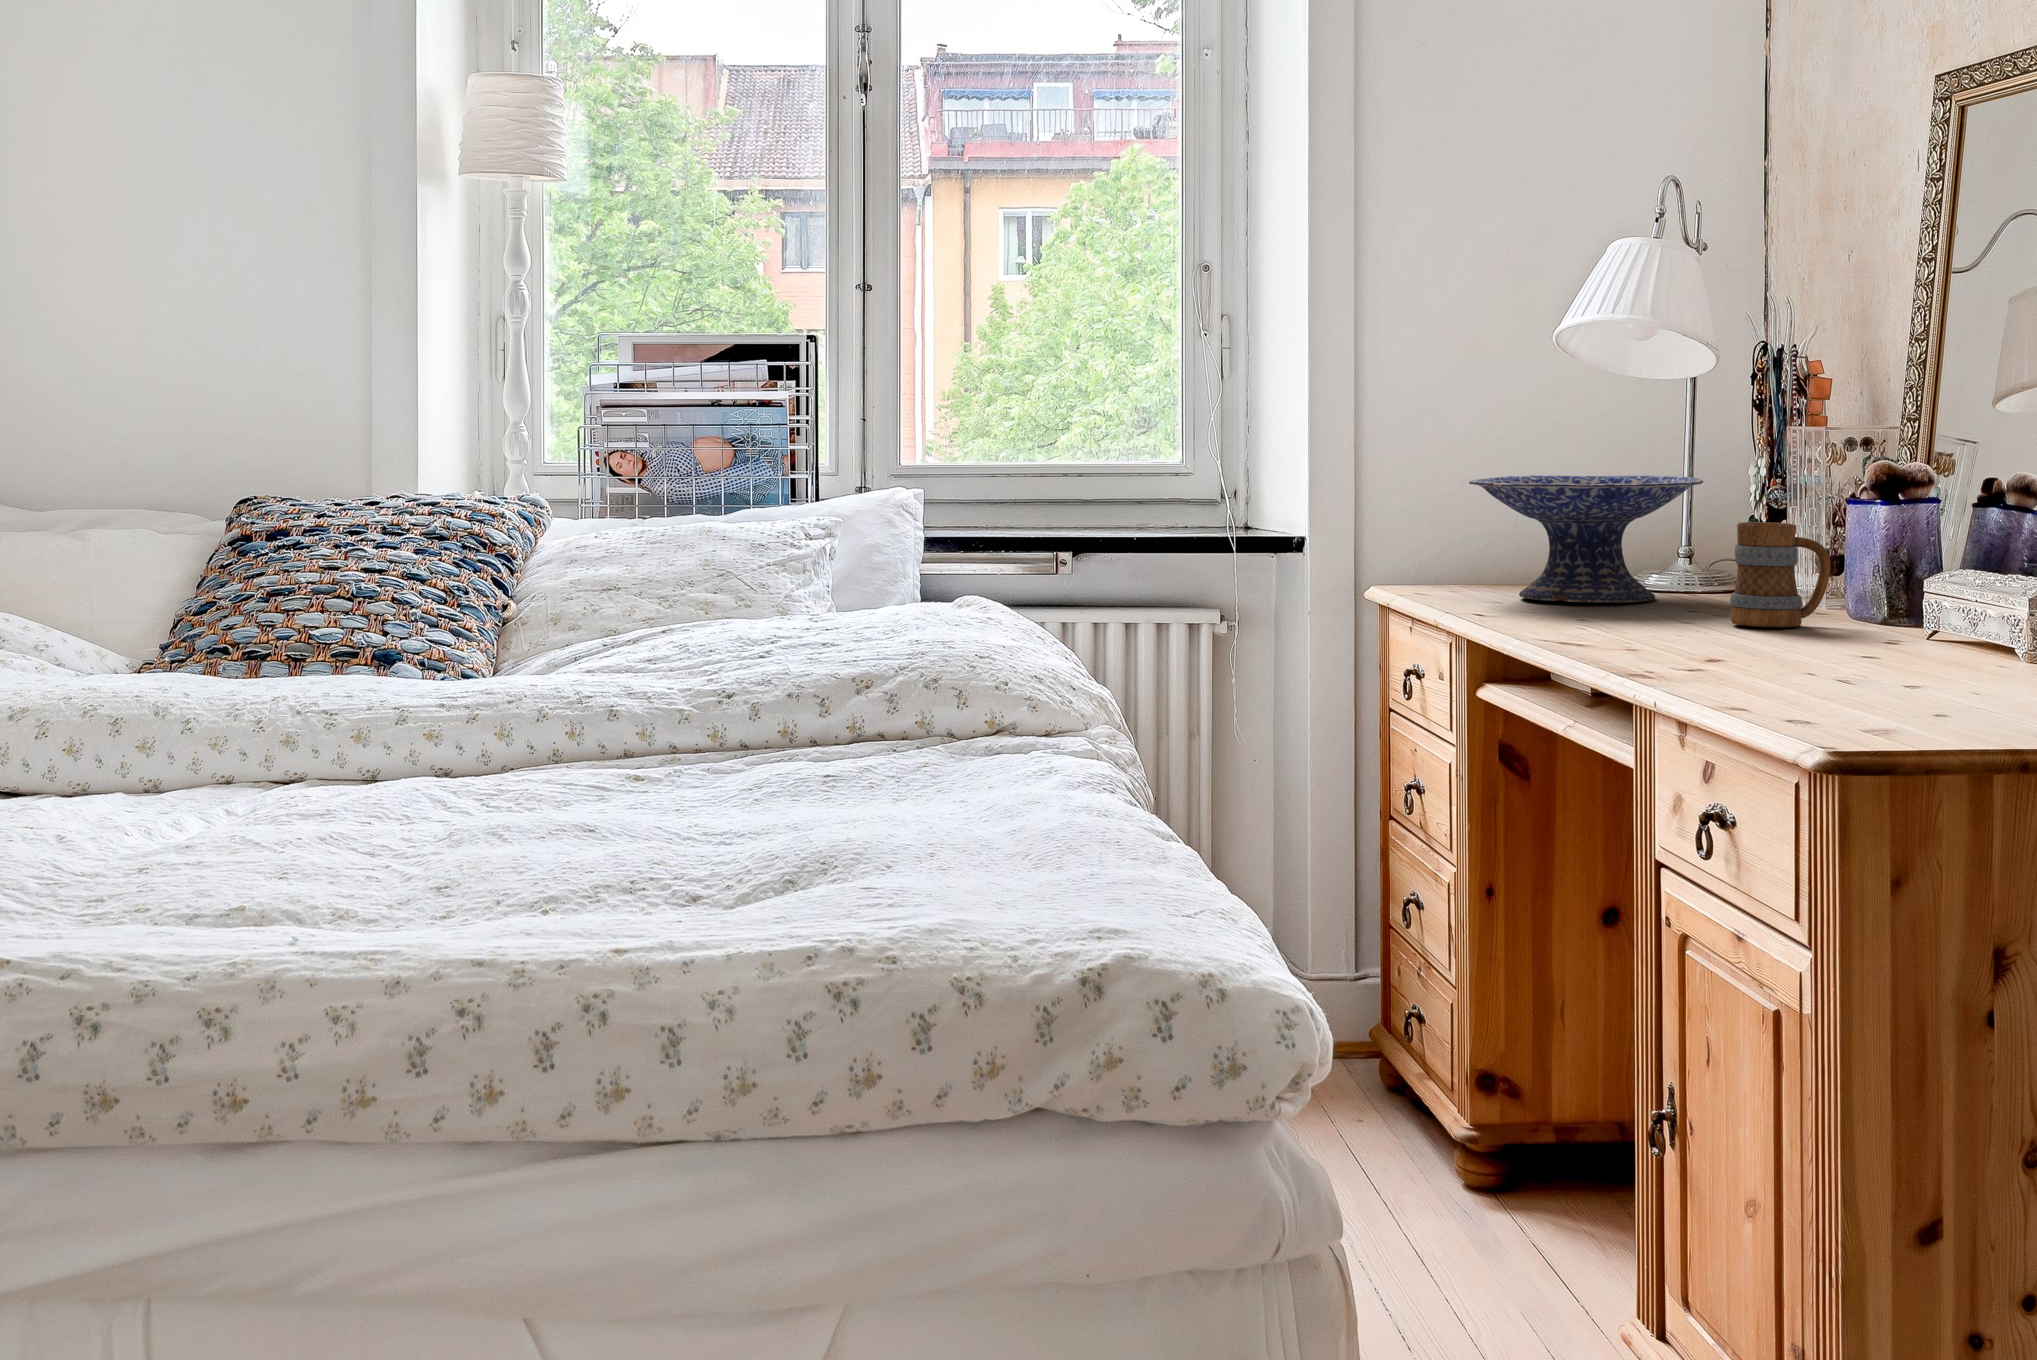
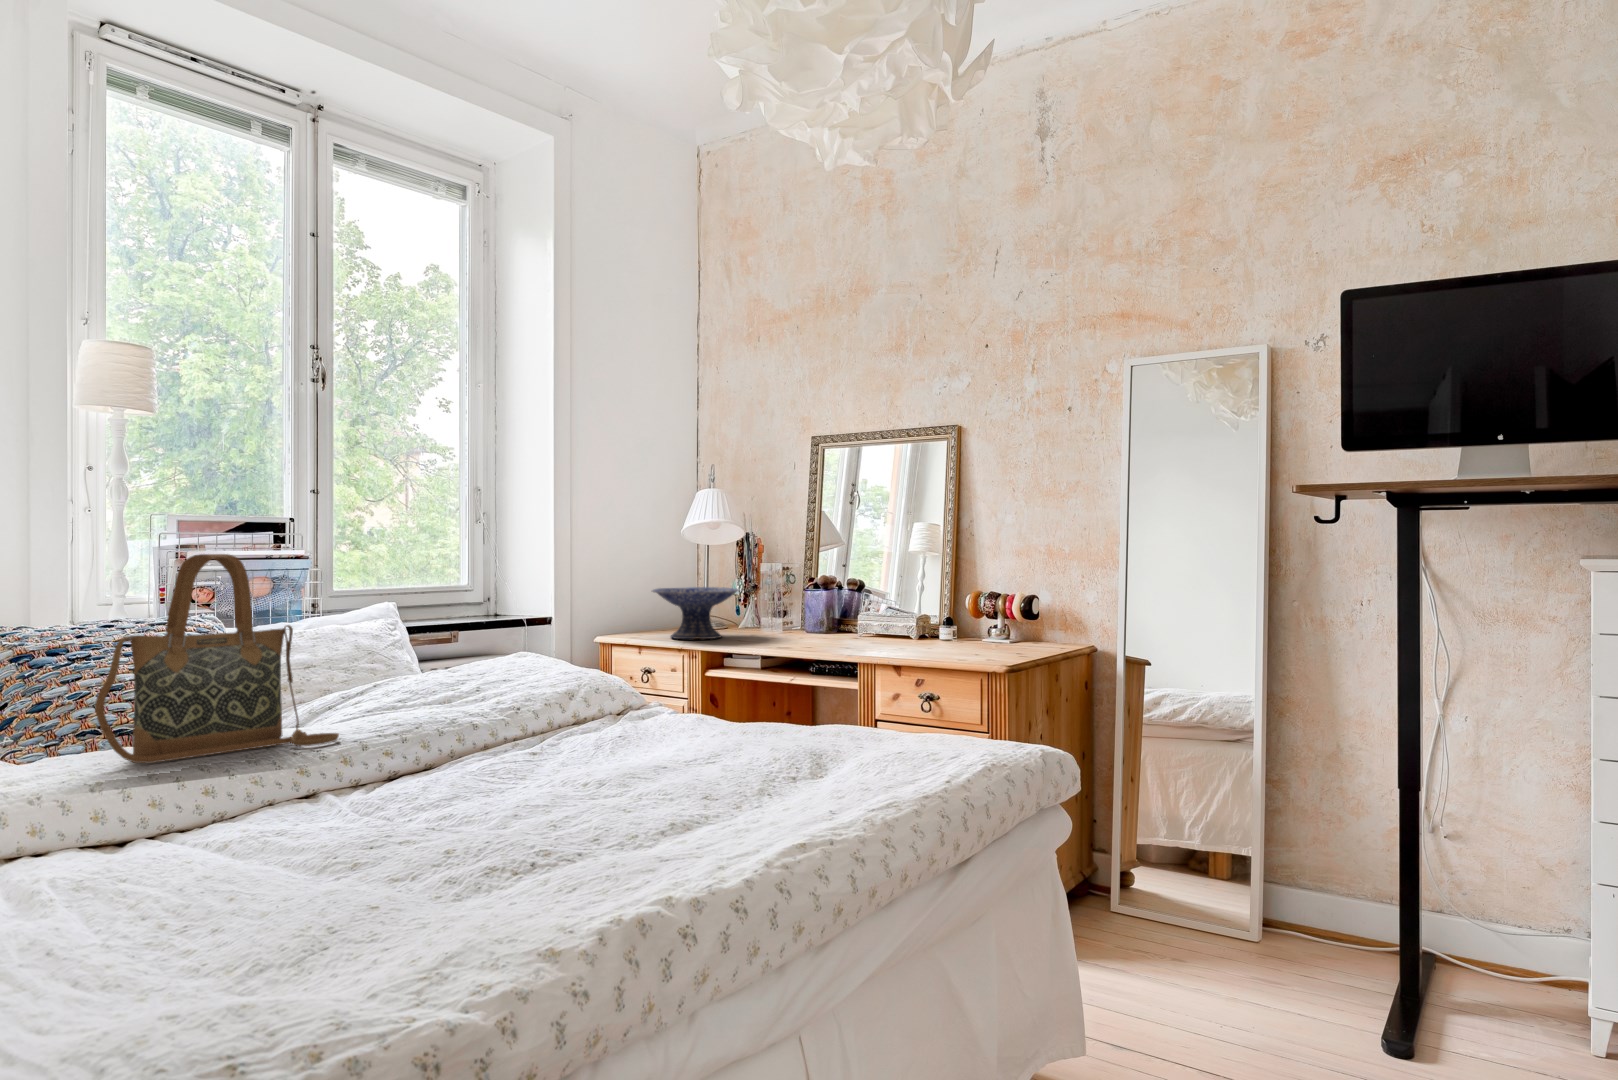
handbag: none [60,389,361,700] -> present [95,554,339,763]
mug: present [1730,522,1831,627] -> none [783,604,812,643]

